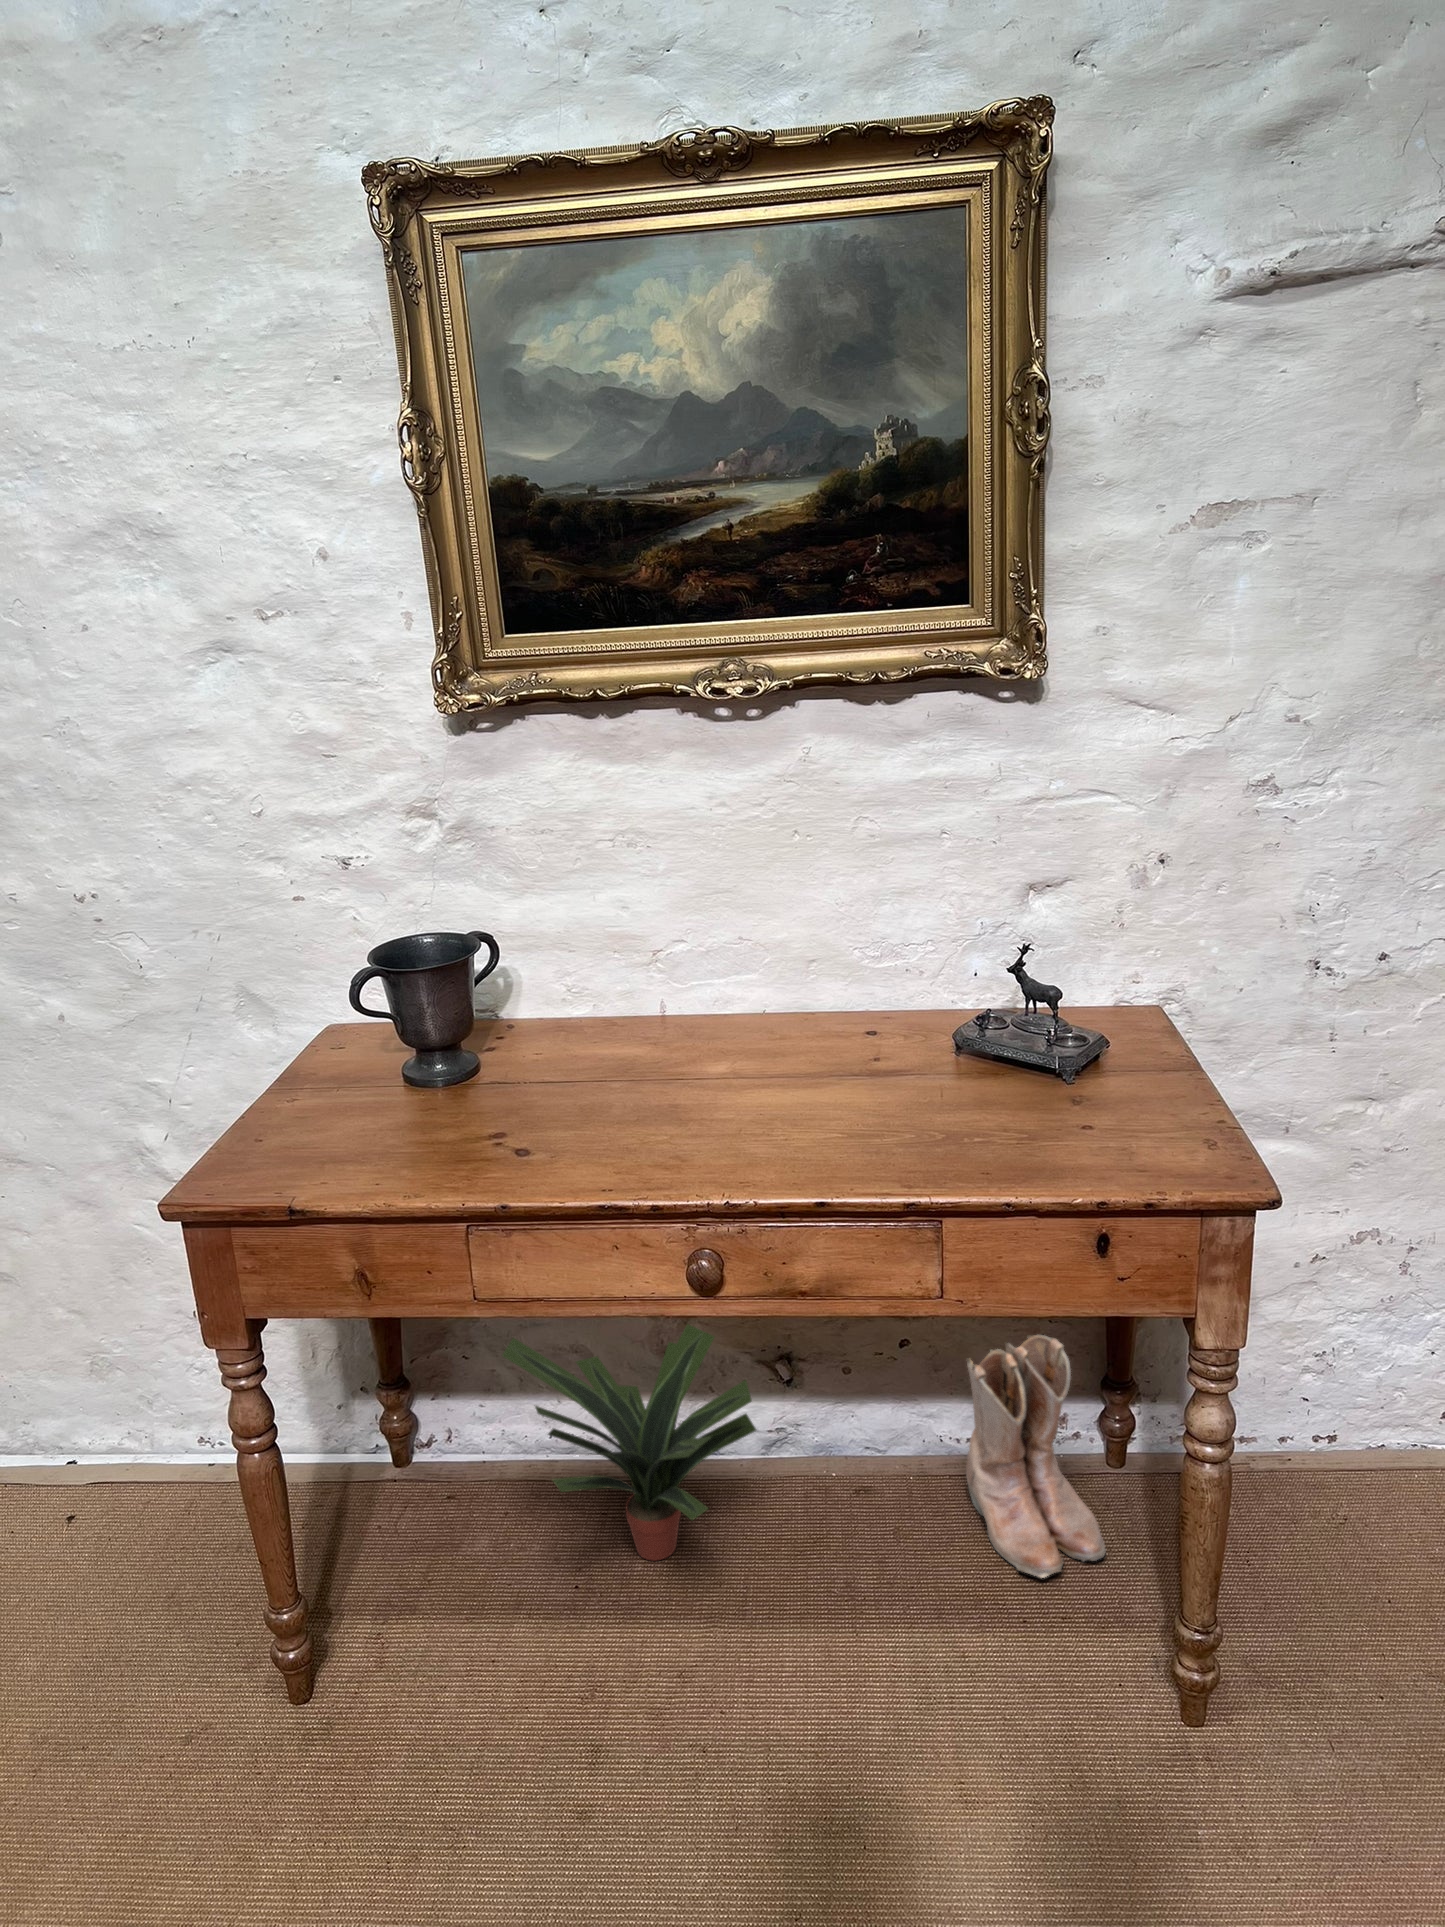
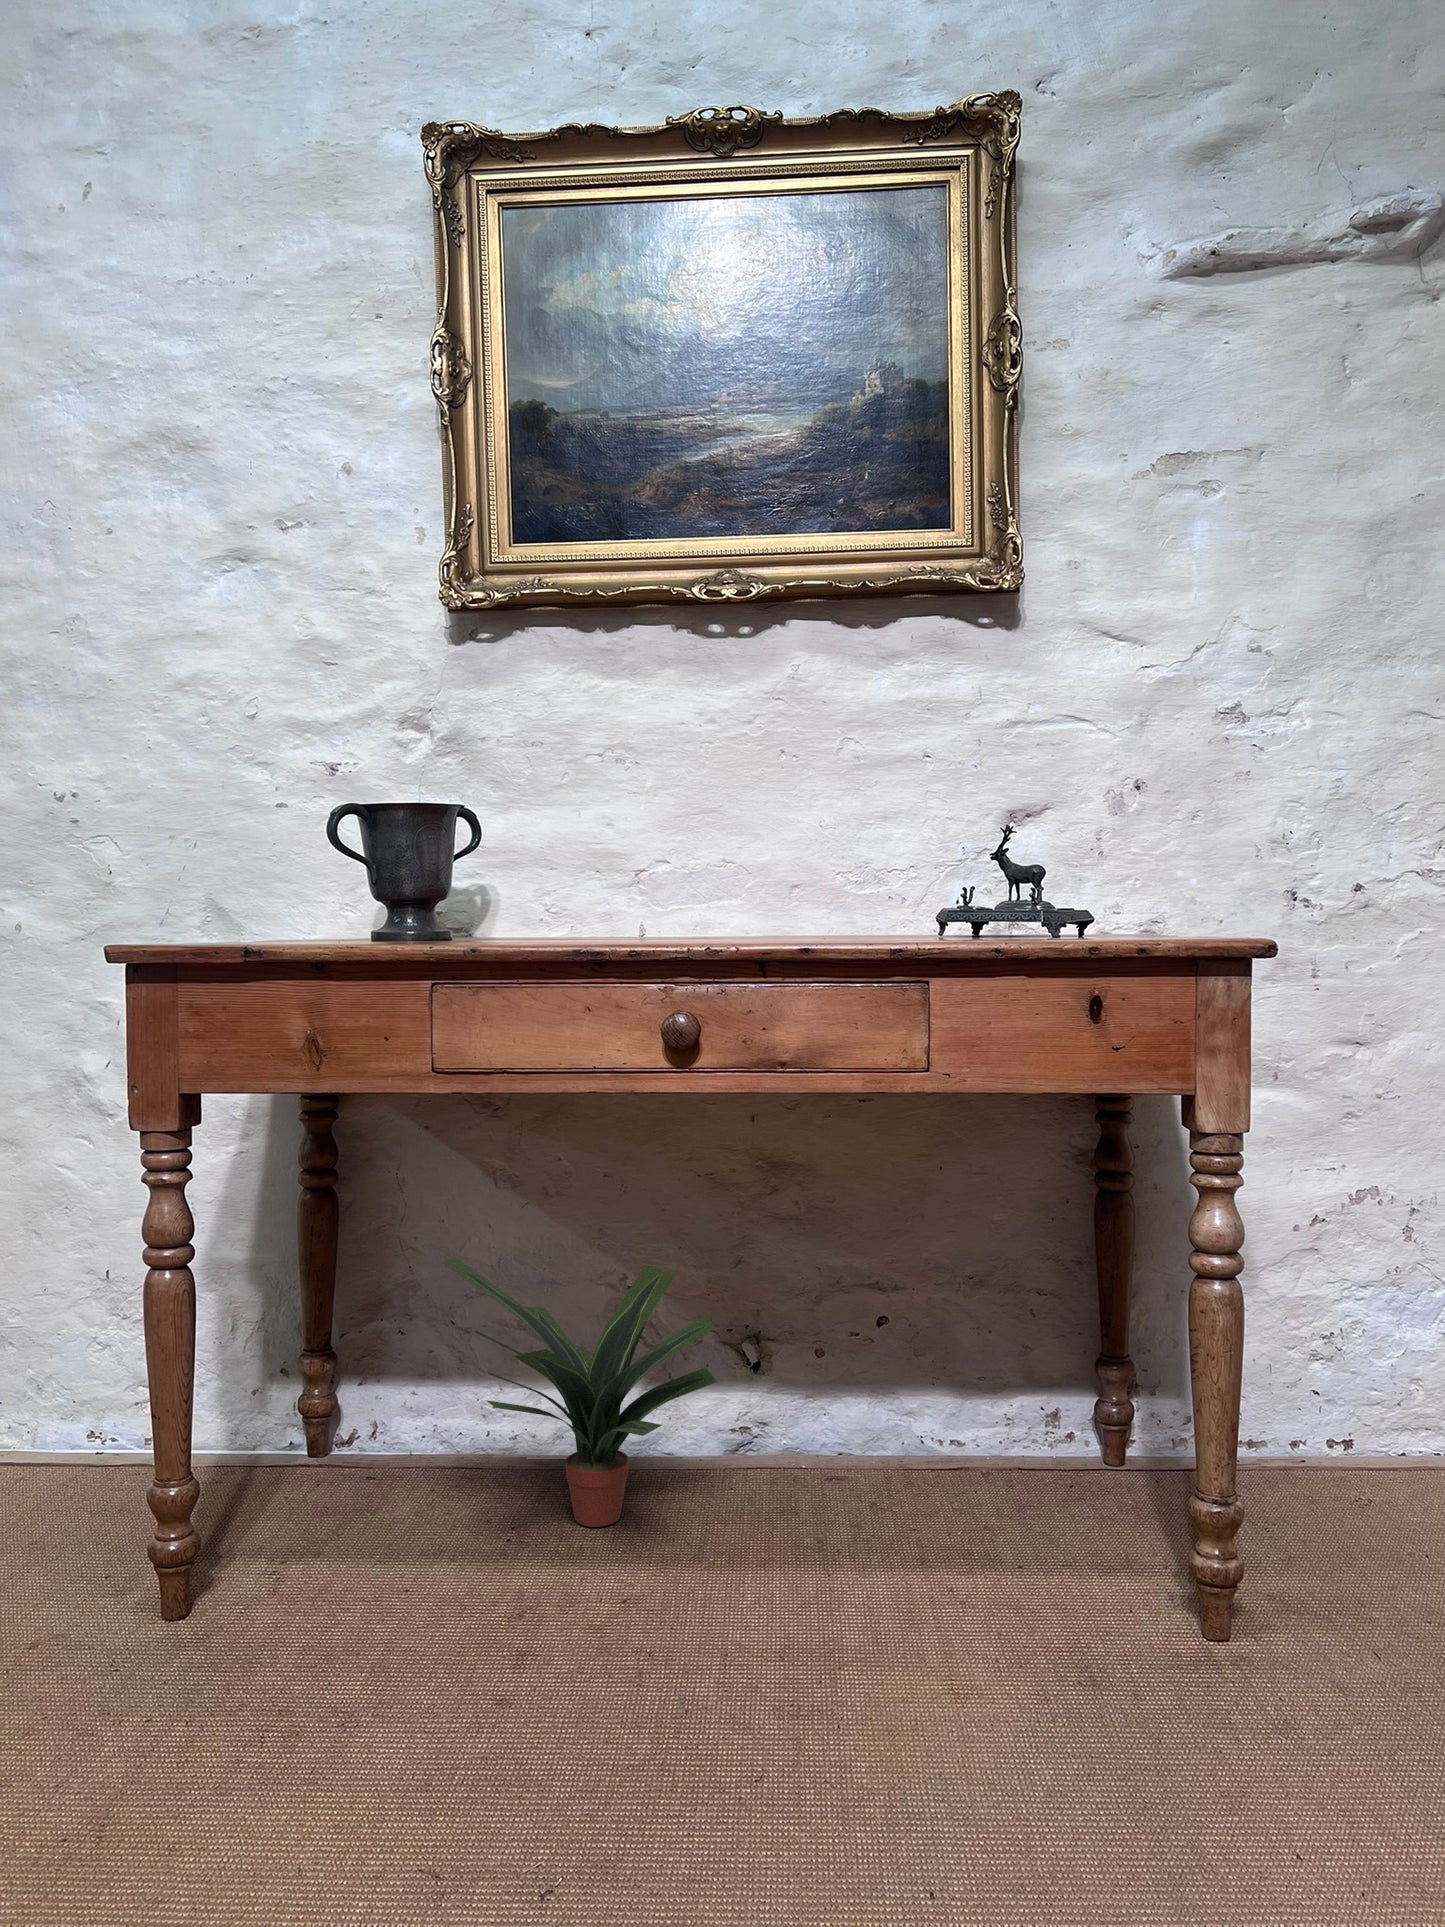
boots: present [966,1335,1106,1578] -> none [948,1288,1107,1540]

